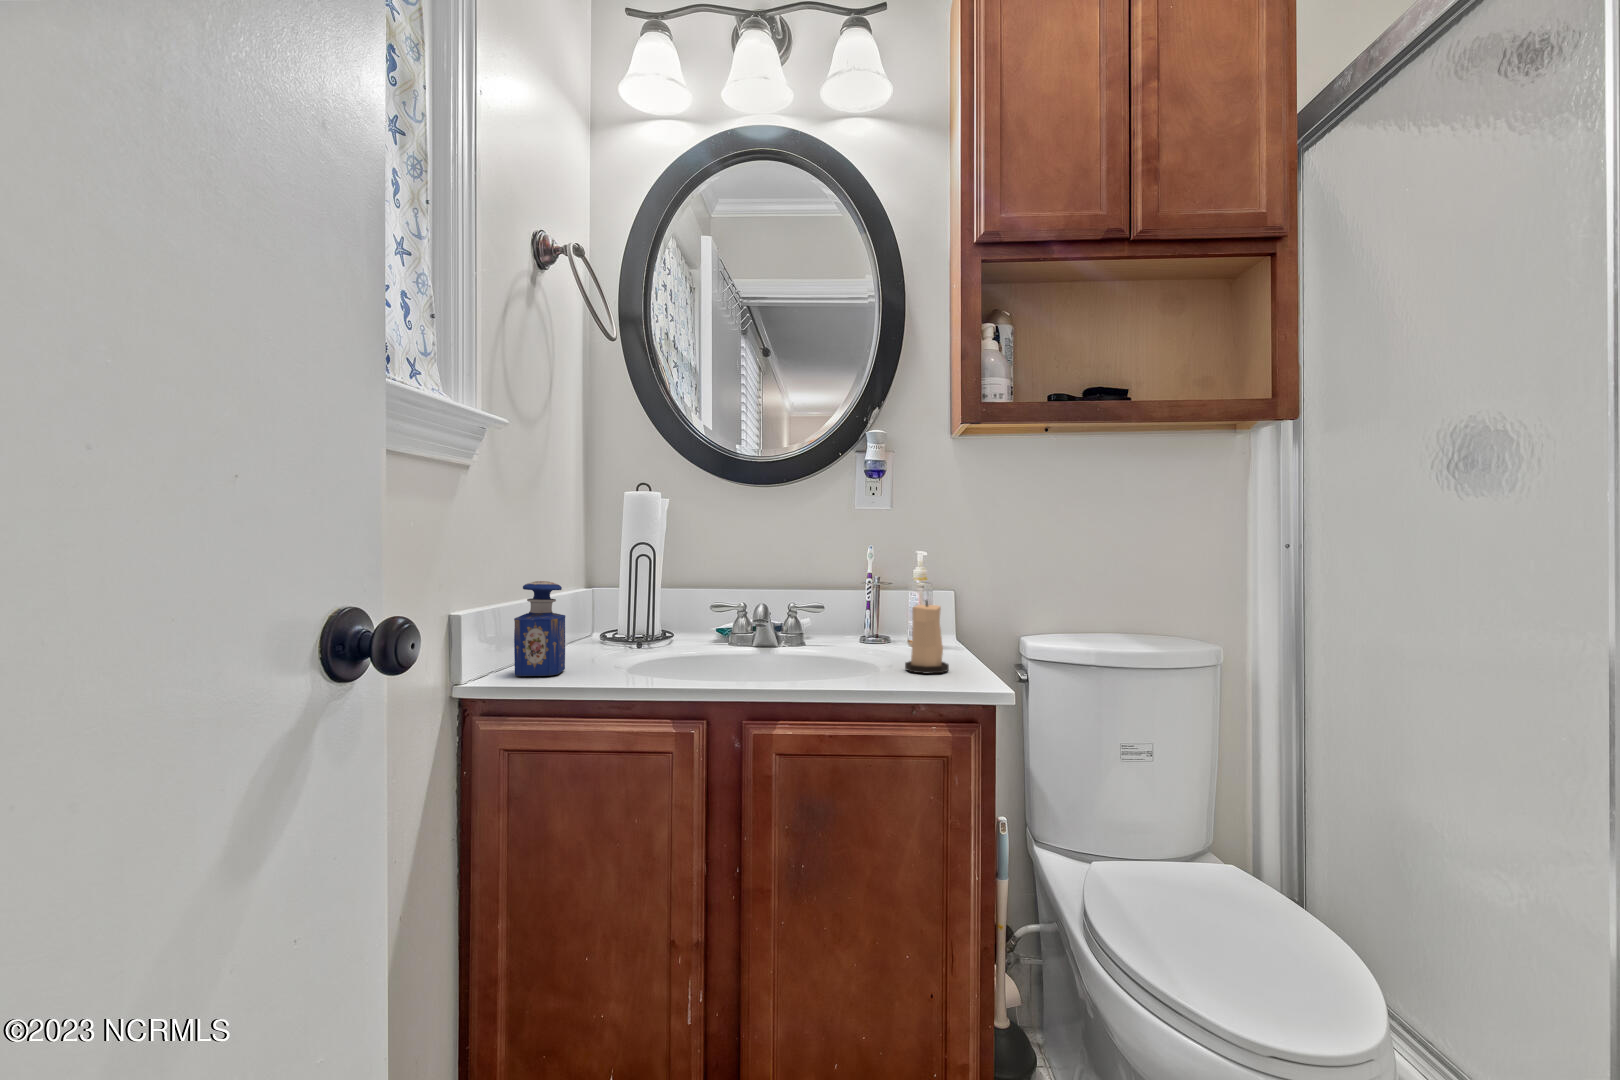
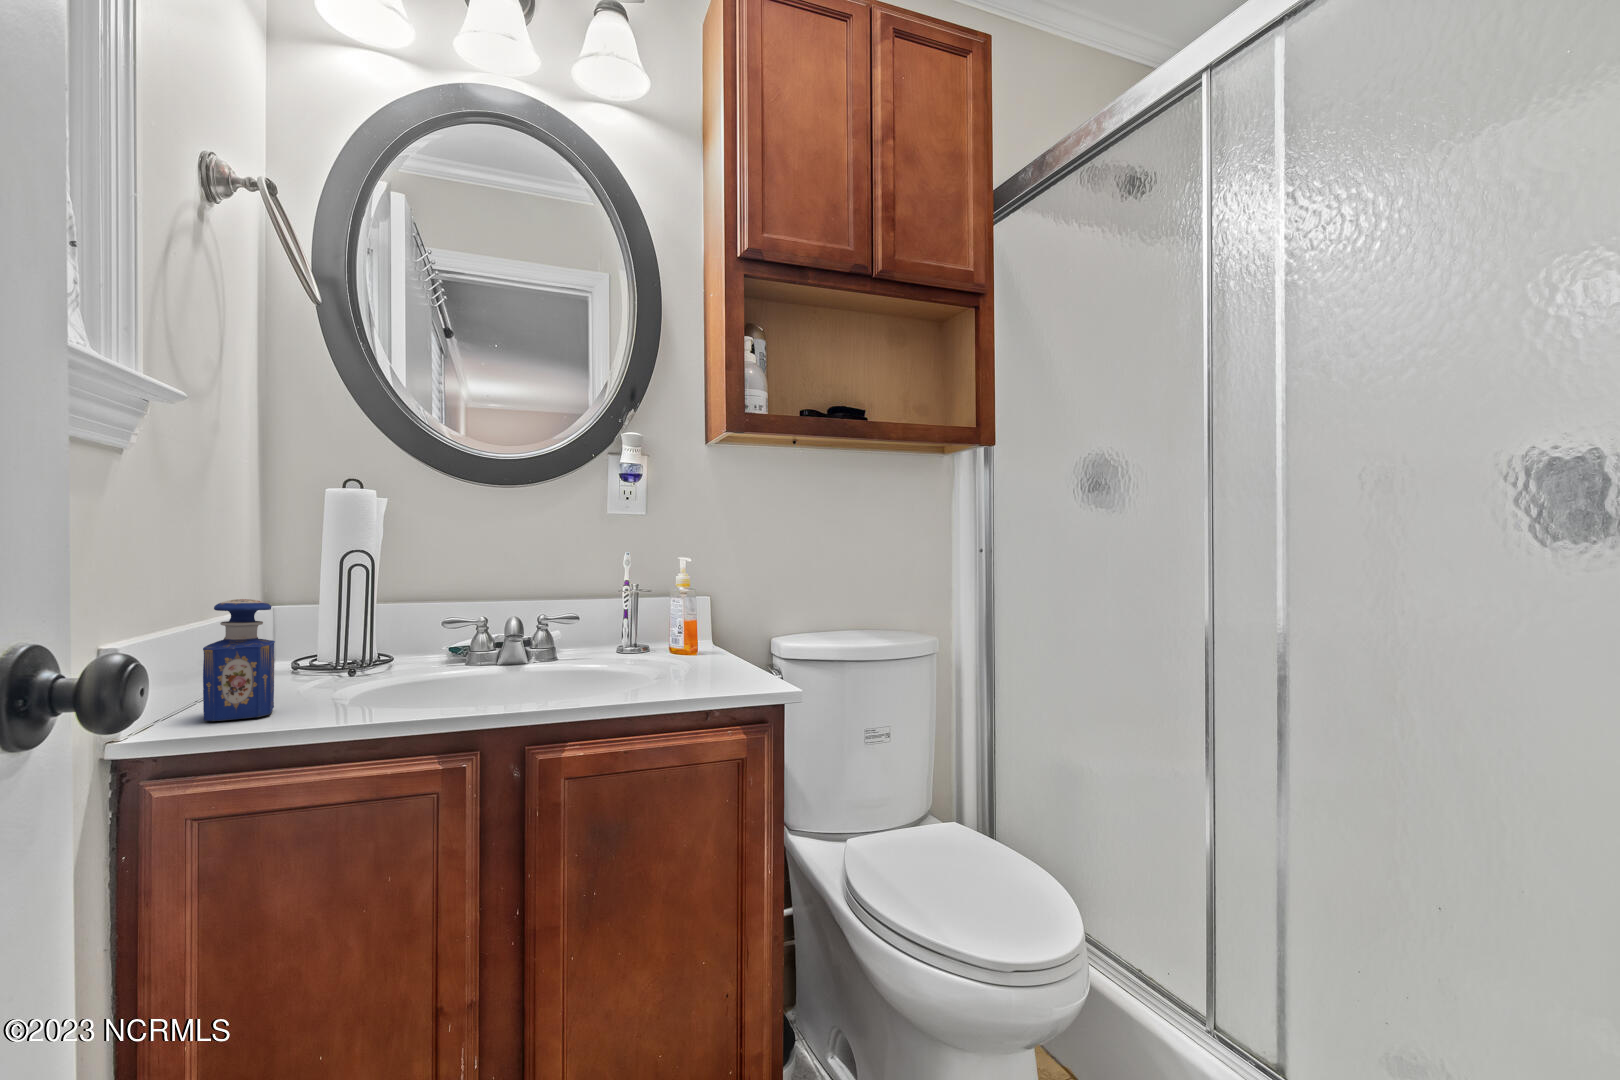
candle: present [905,600,949,674] -> none [685,605,728,680]

